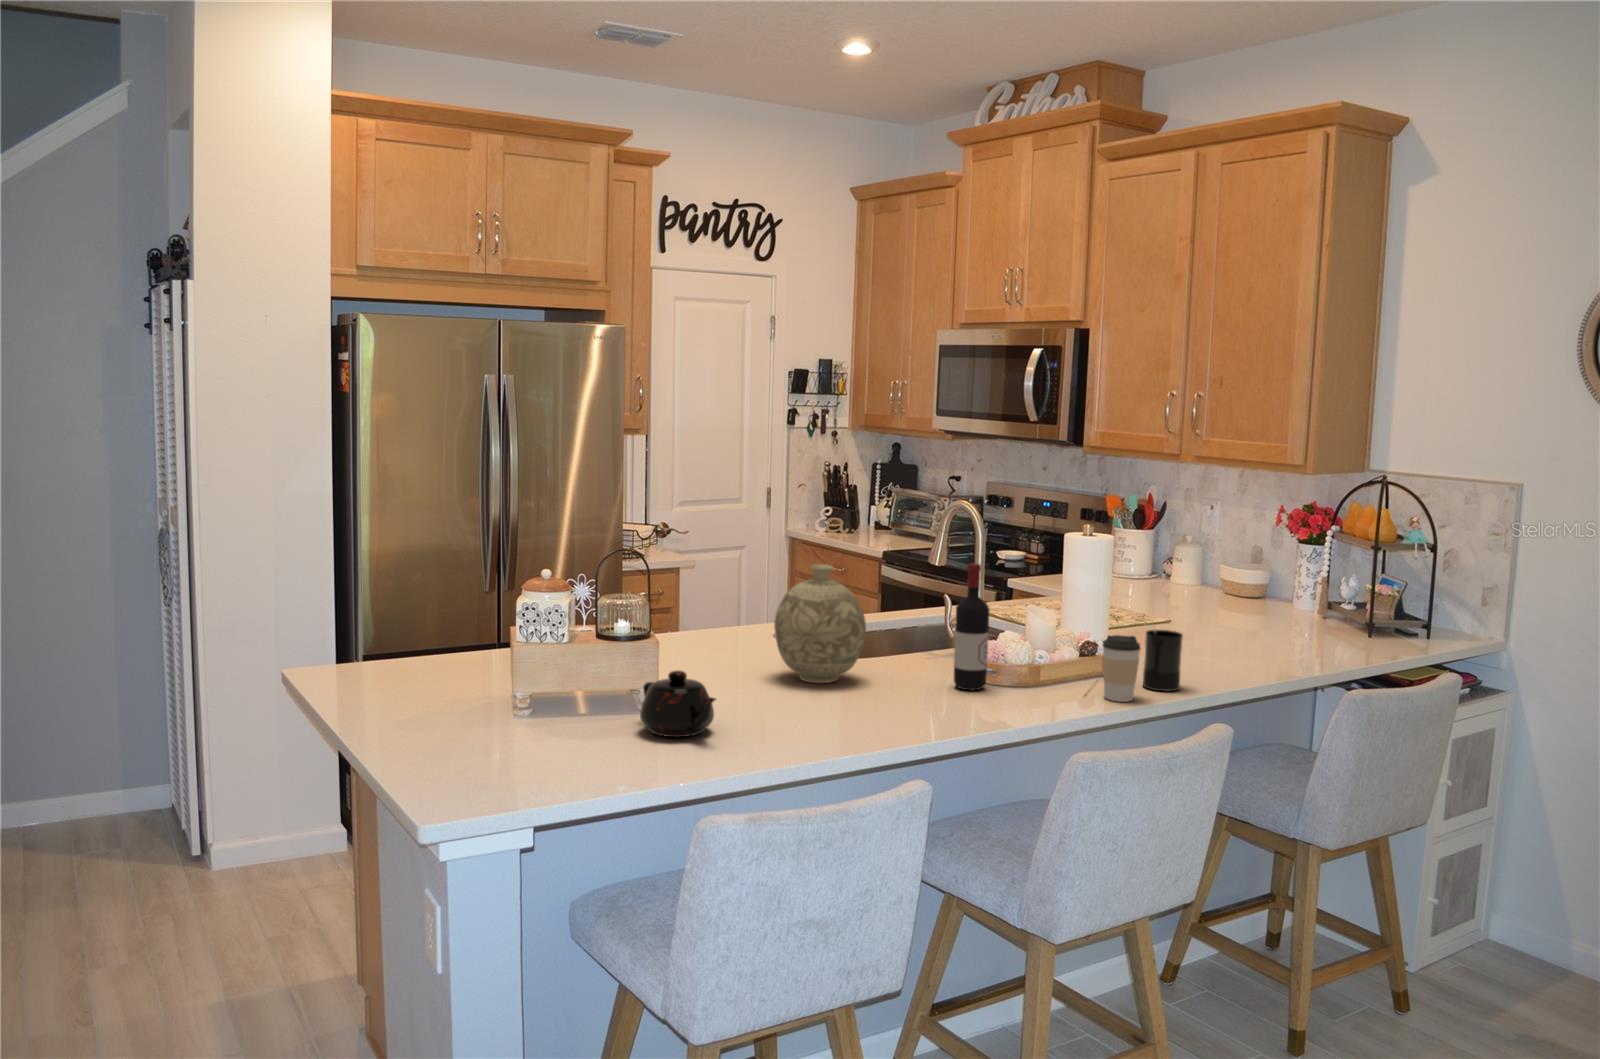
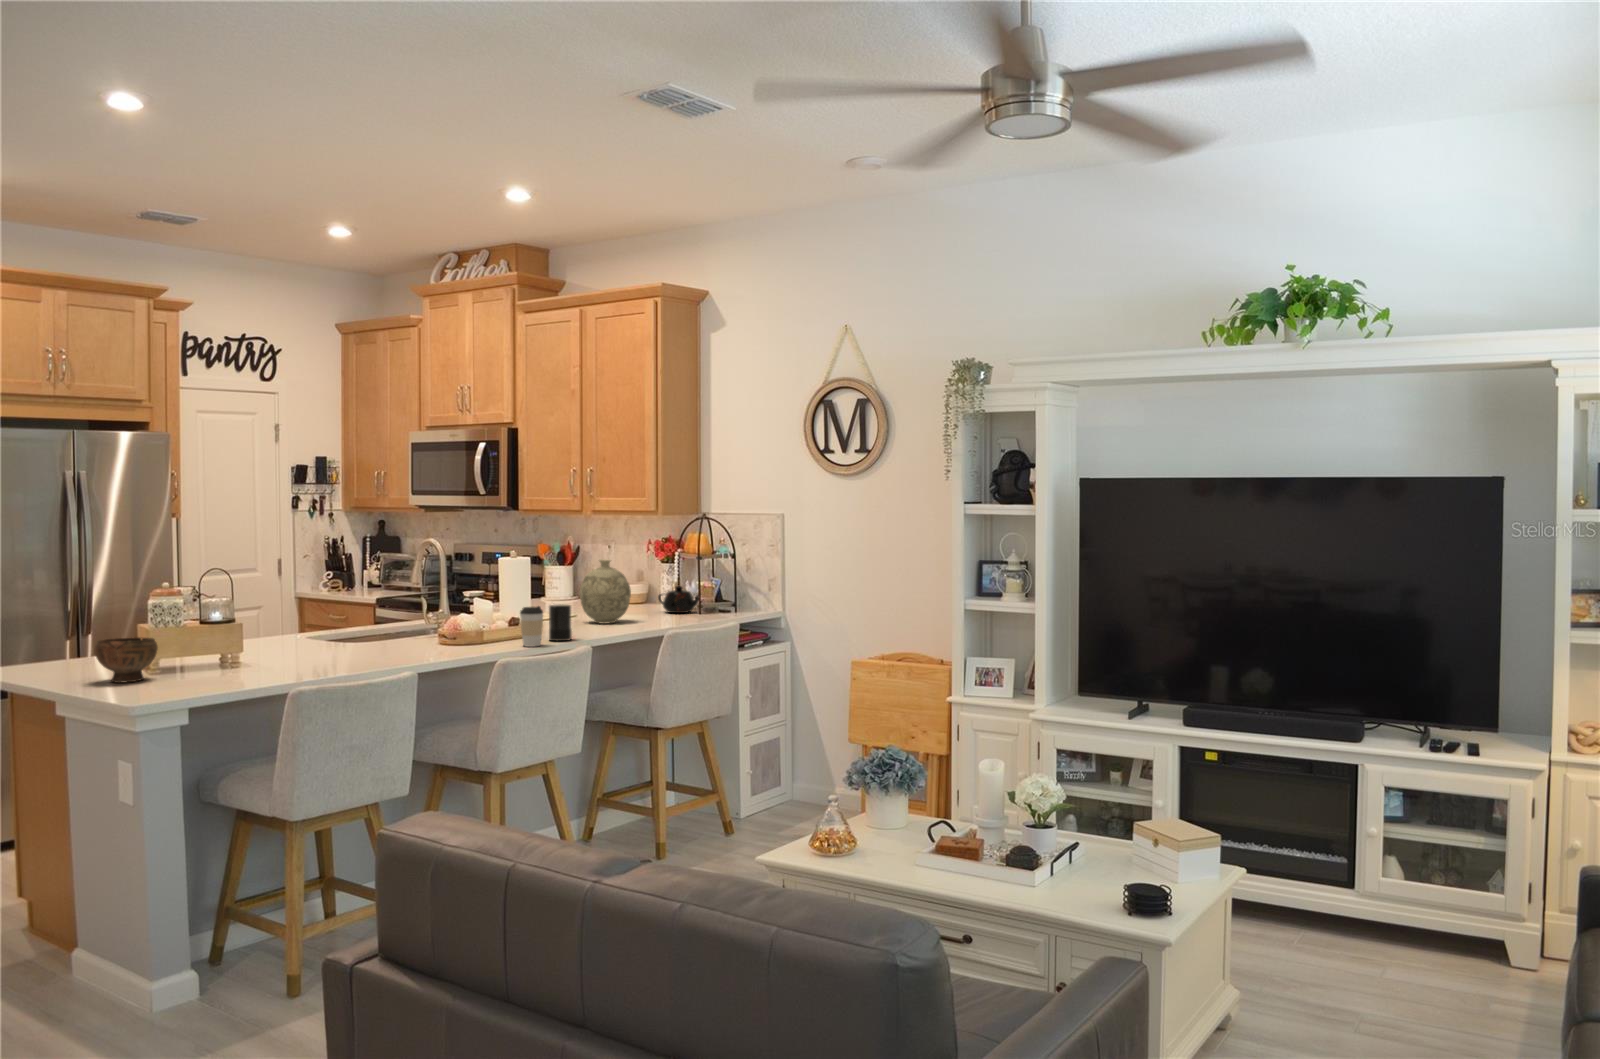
wine bottle: present [954,563,990,690] -> none [423,566,446,648]
decorative vase: present [774,565,866,683] -> present [579,560,631,624]
bowl: none [494,658,577,730] -> present [95,637,158,683]
teapot: present [640,670,716,737] -> present [658,586,702,613]

